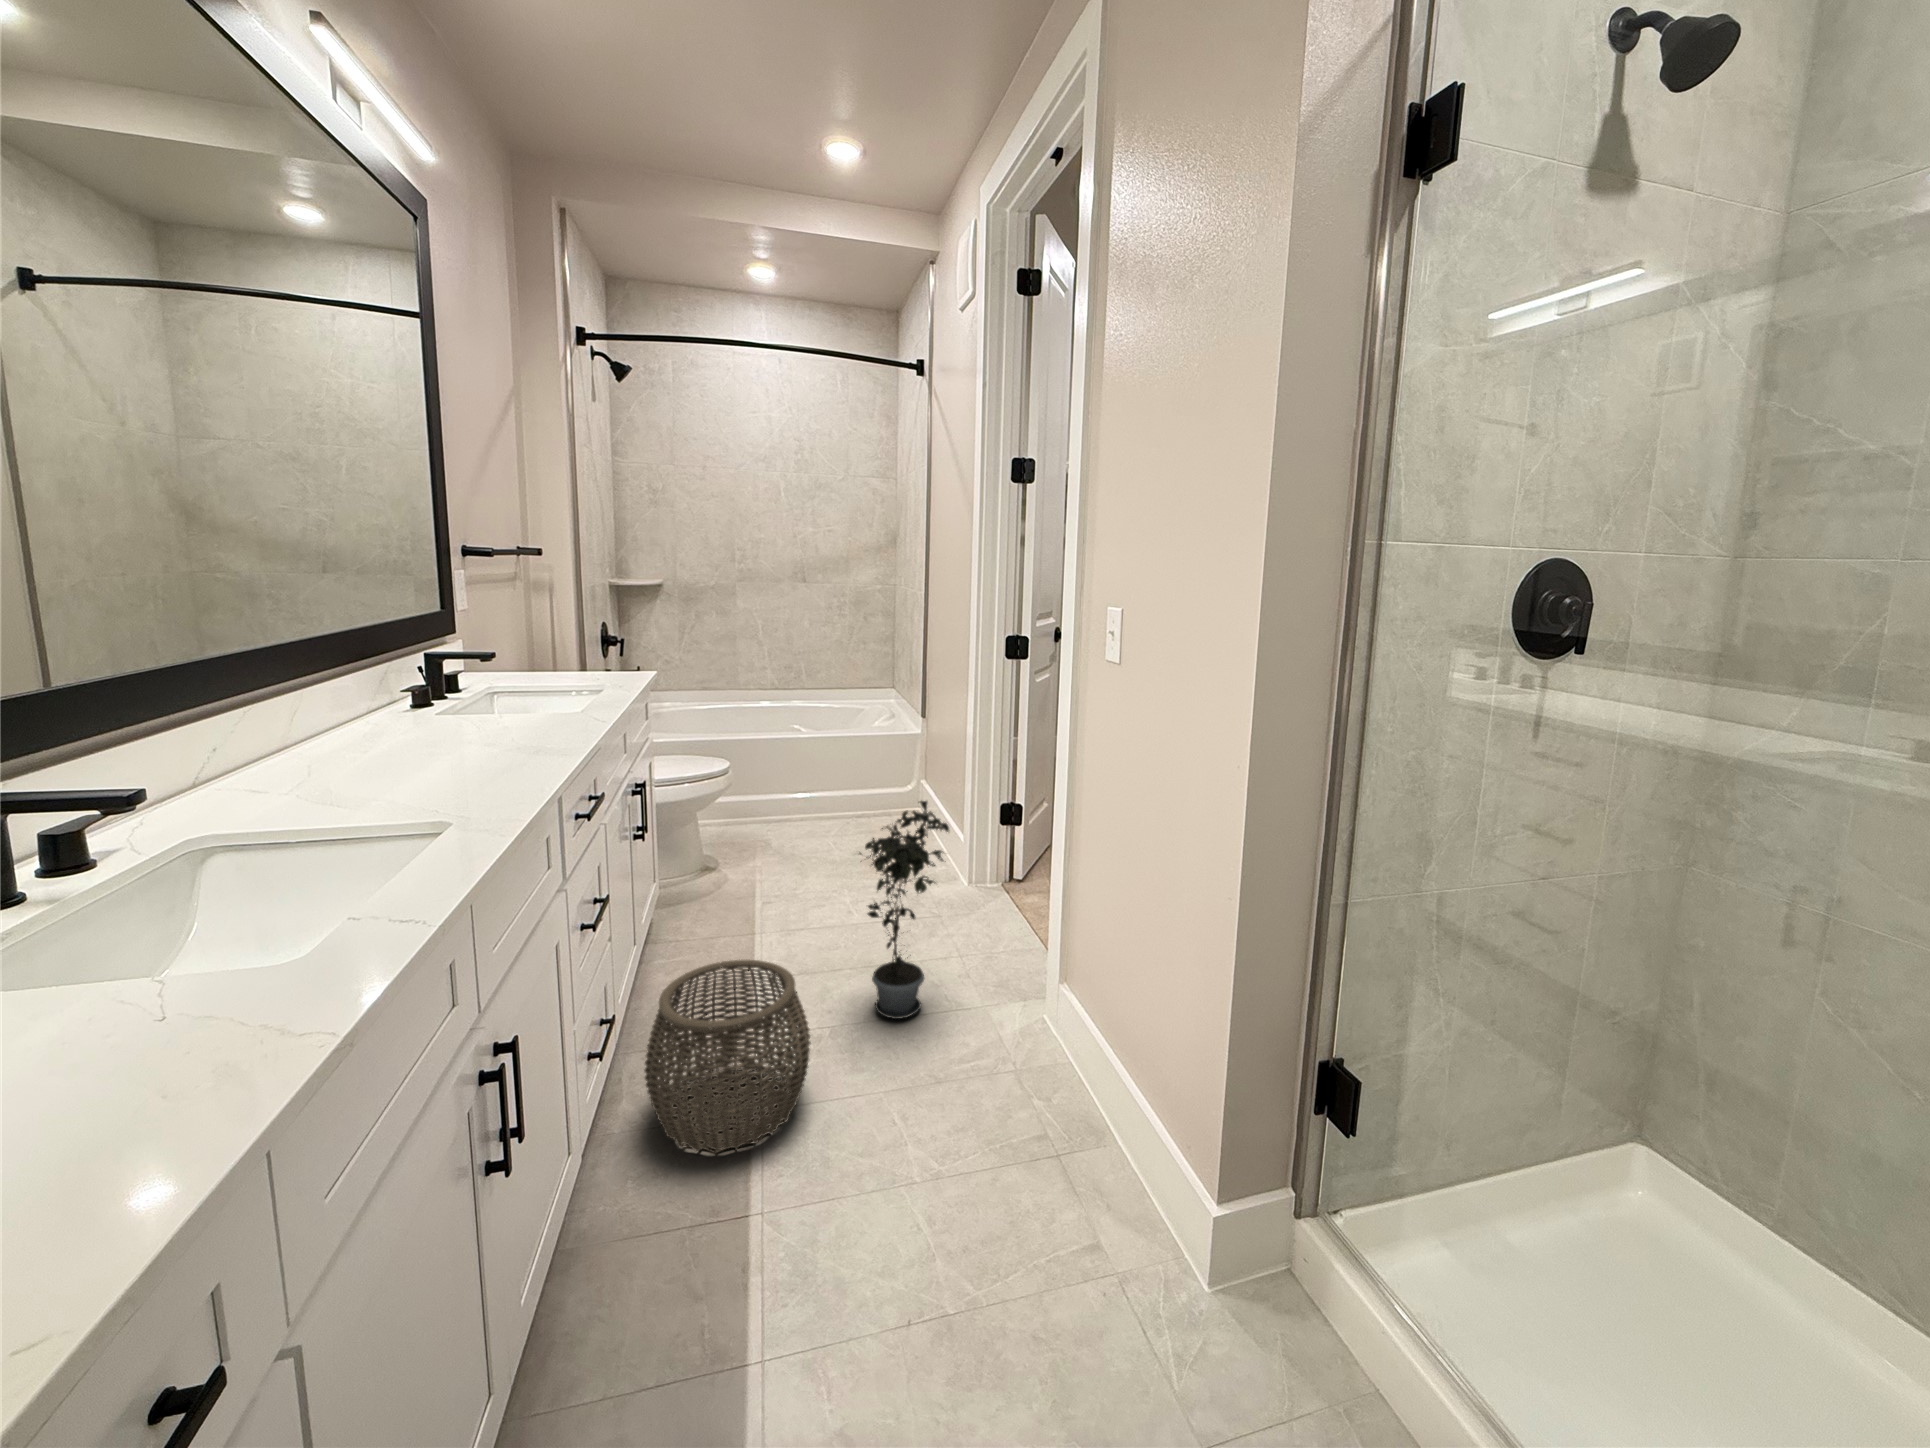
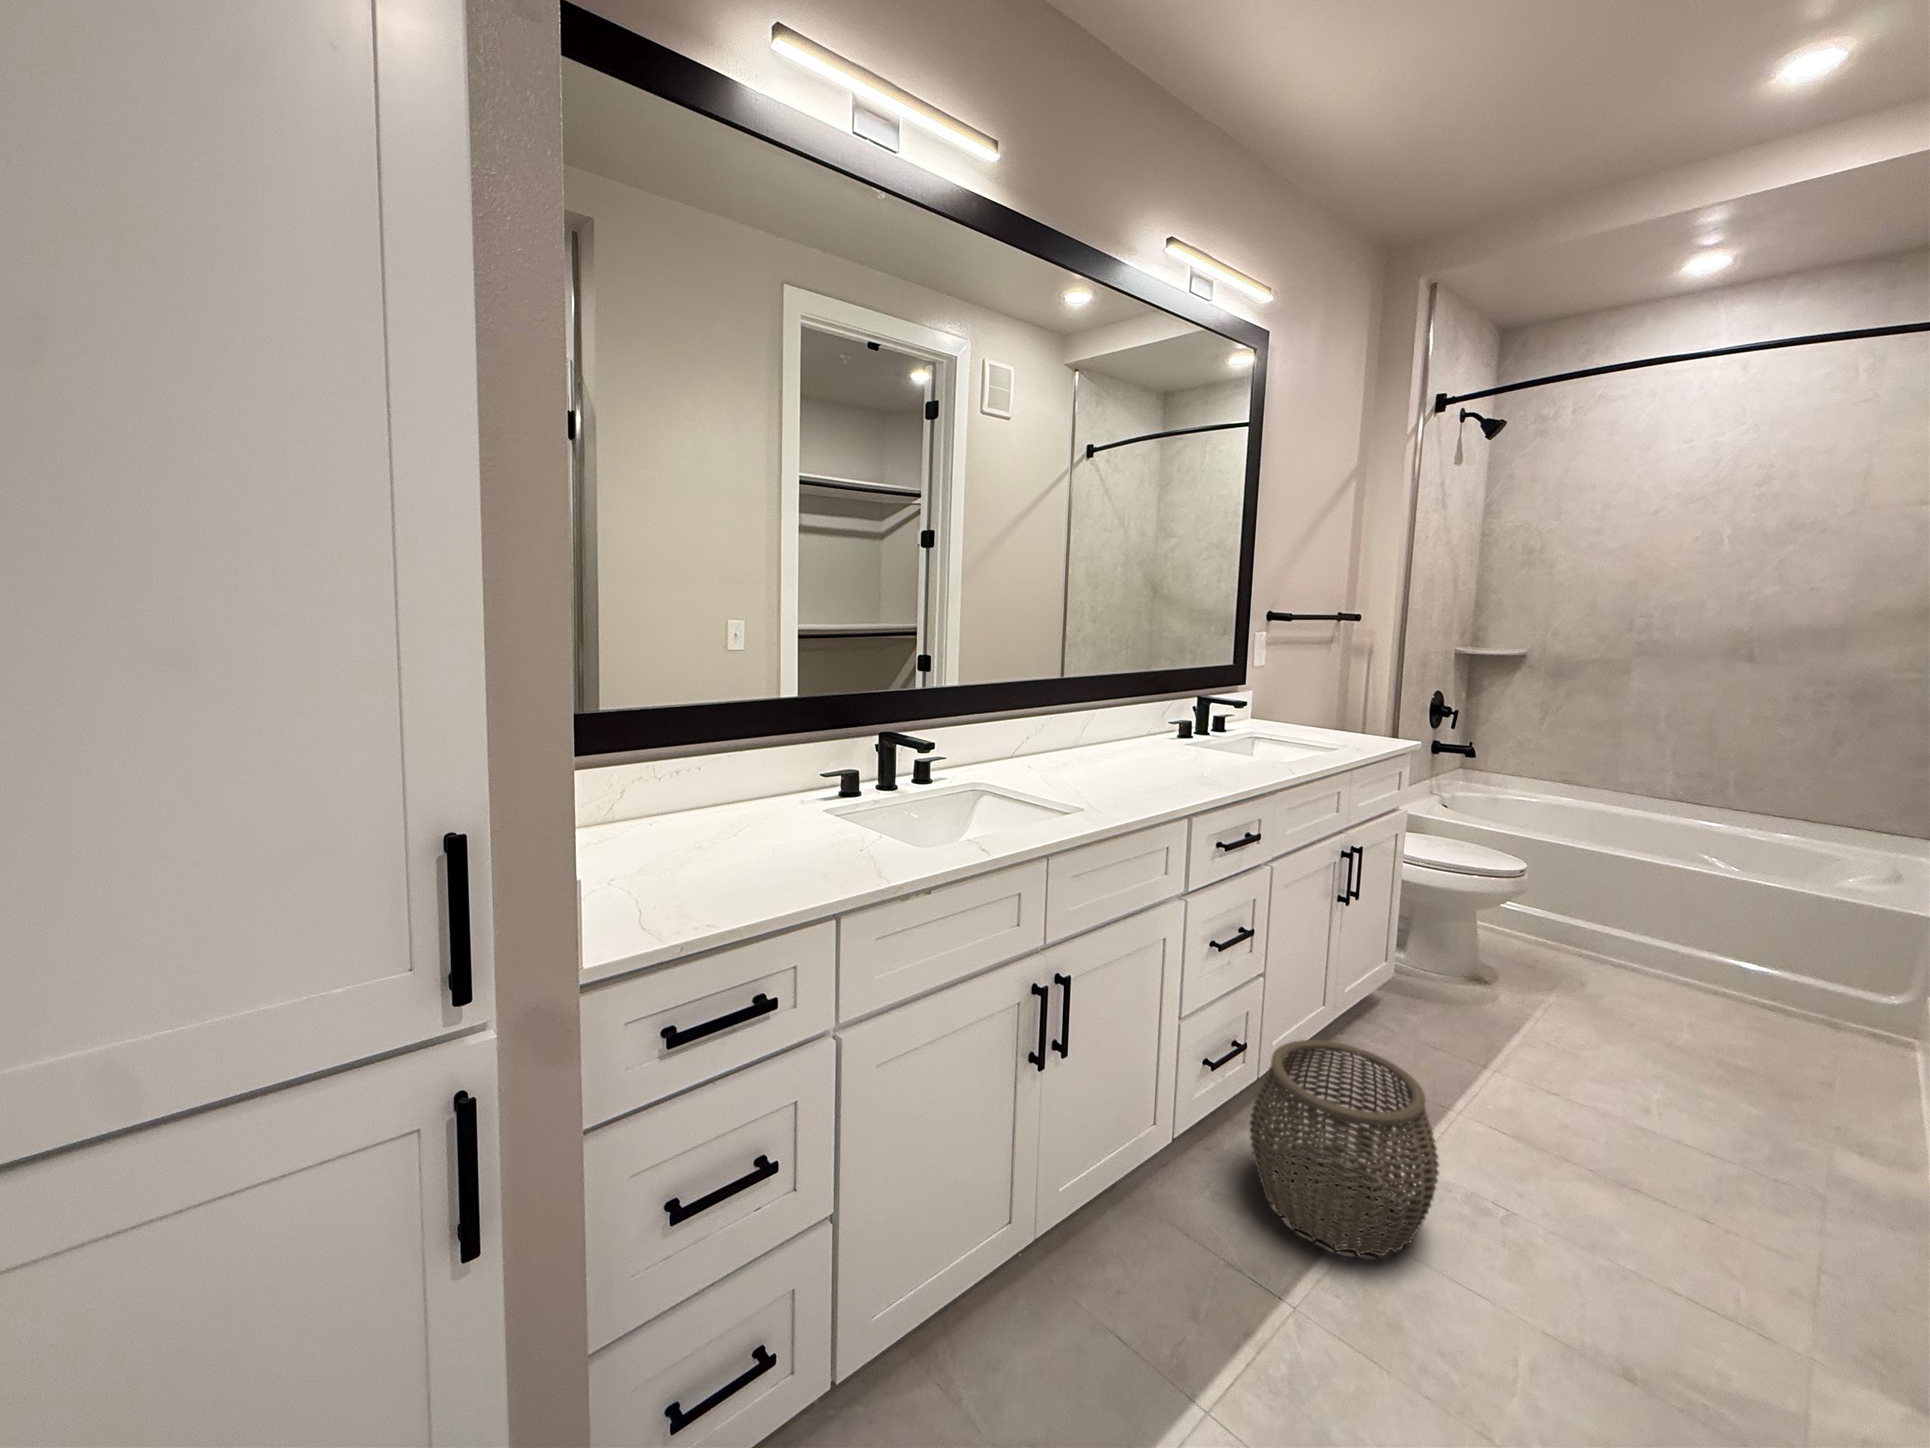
potted plant: present [859,801,949,1019] -> none [1578,976,1758,1275]

